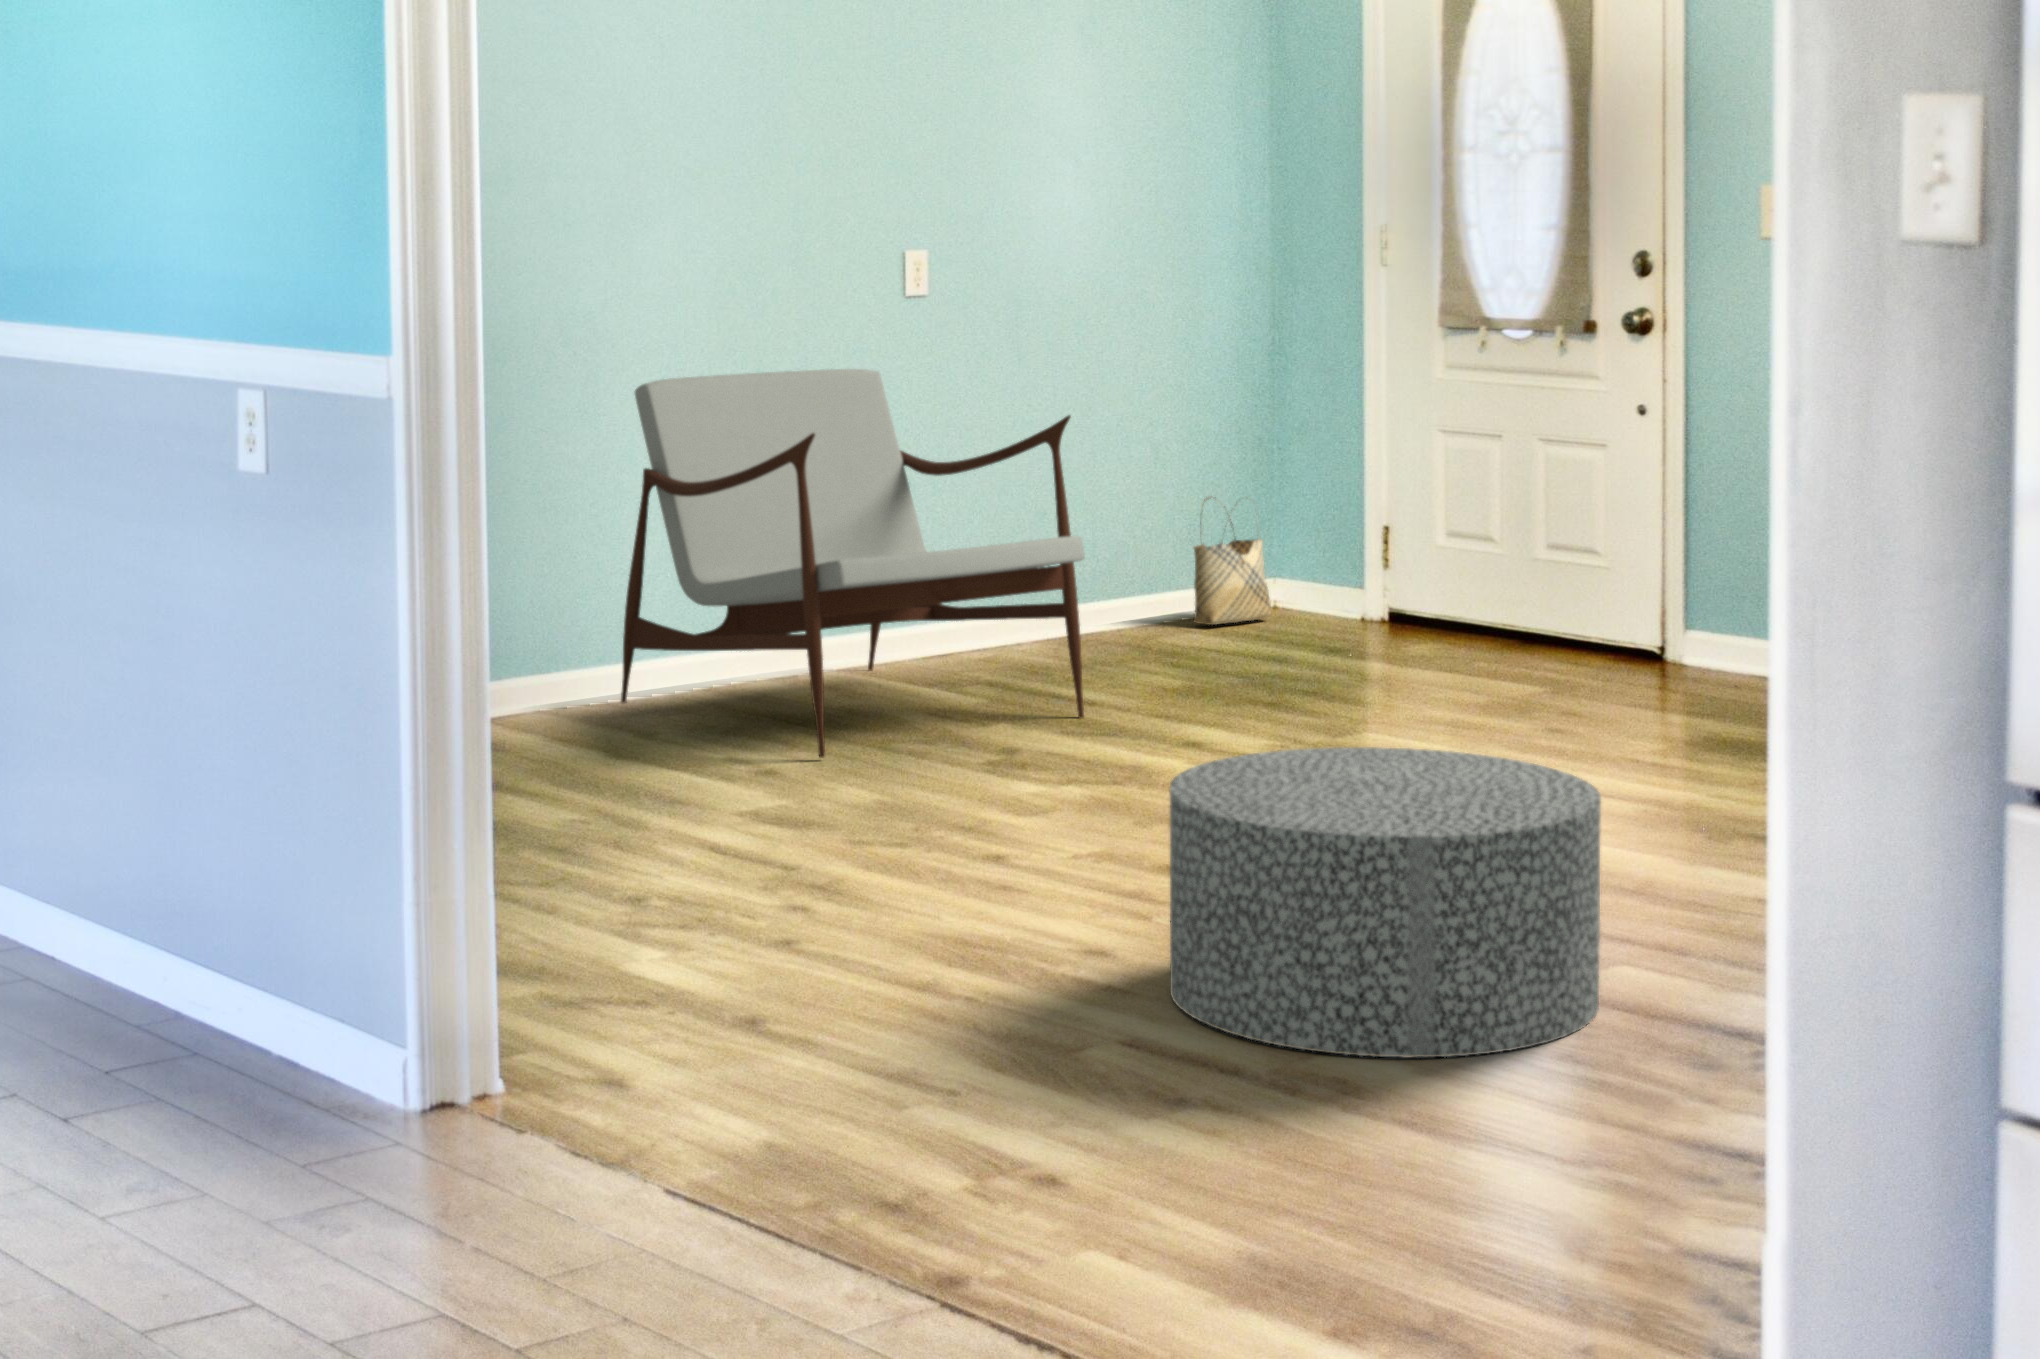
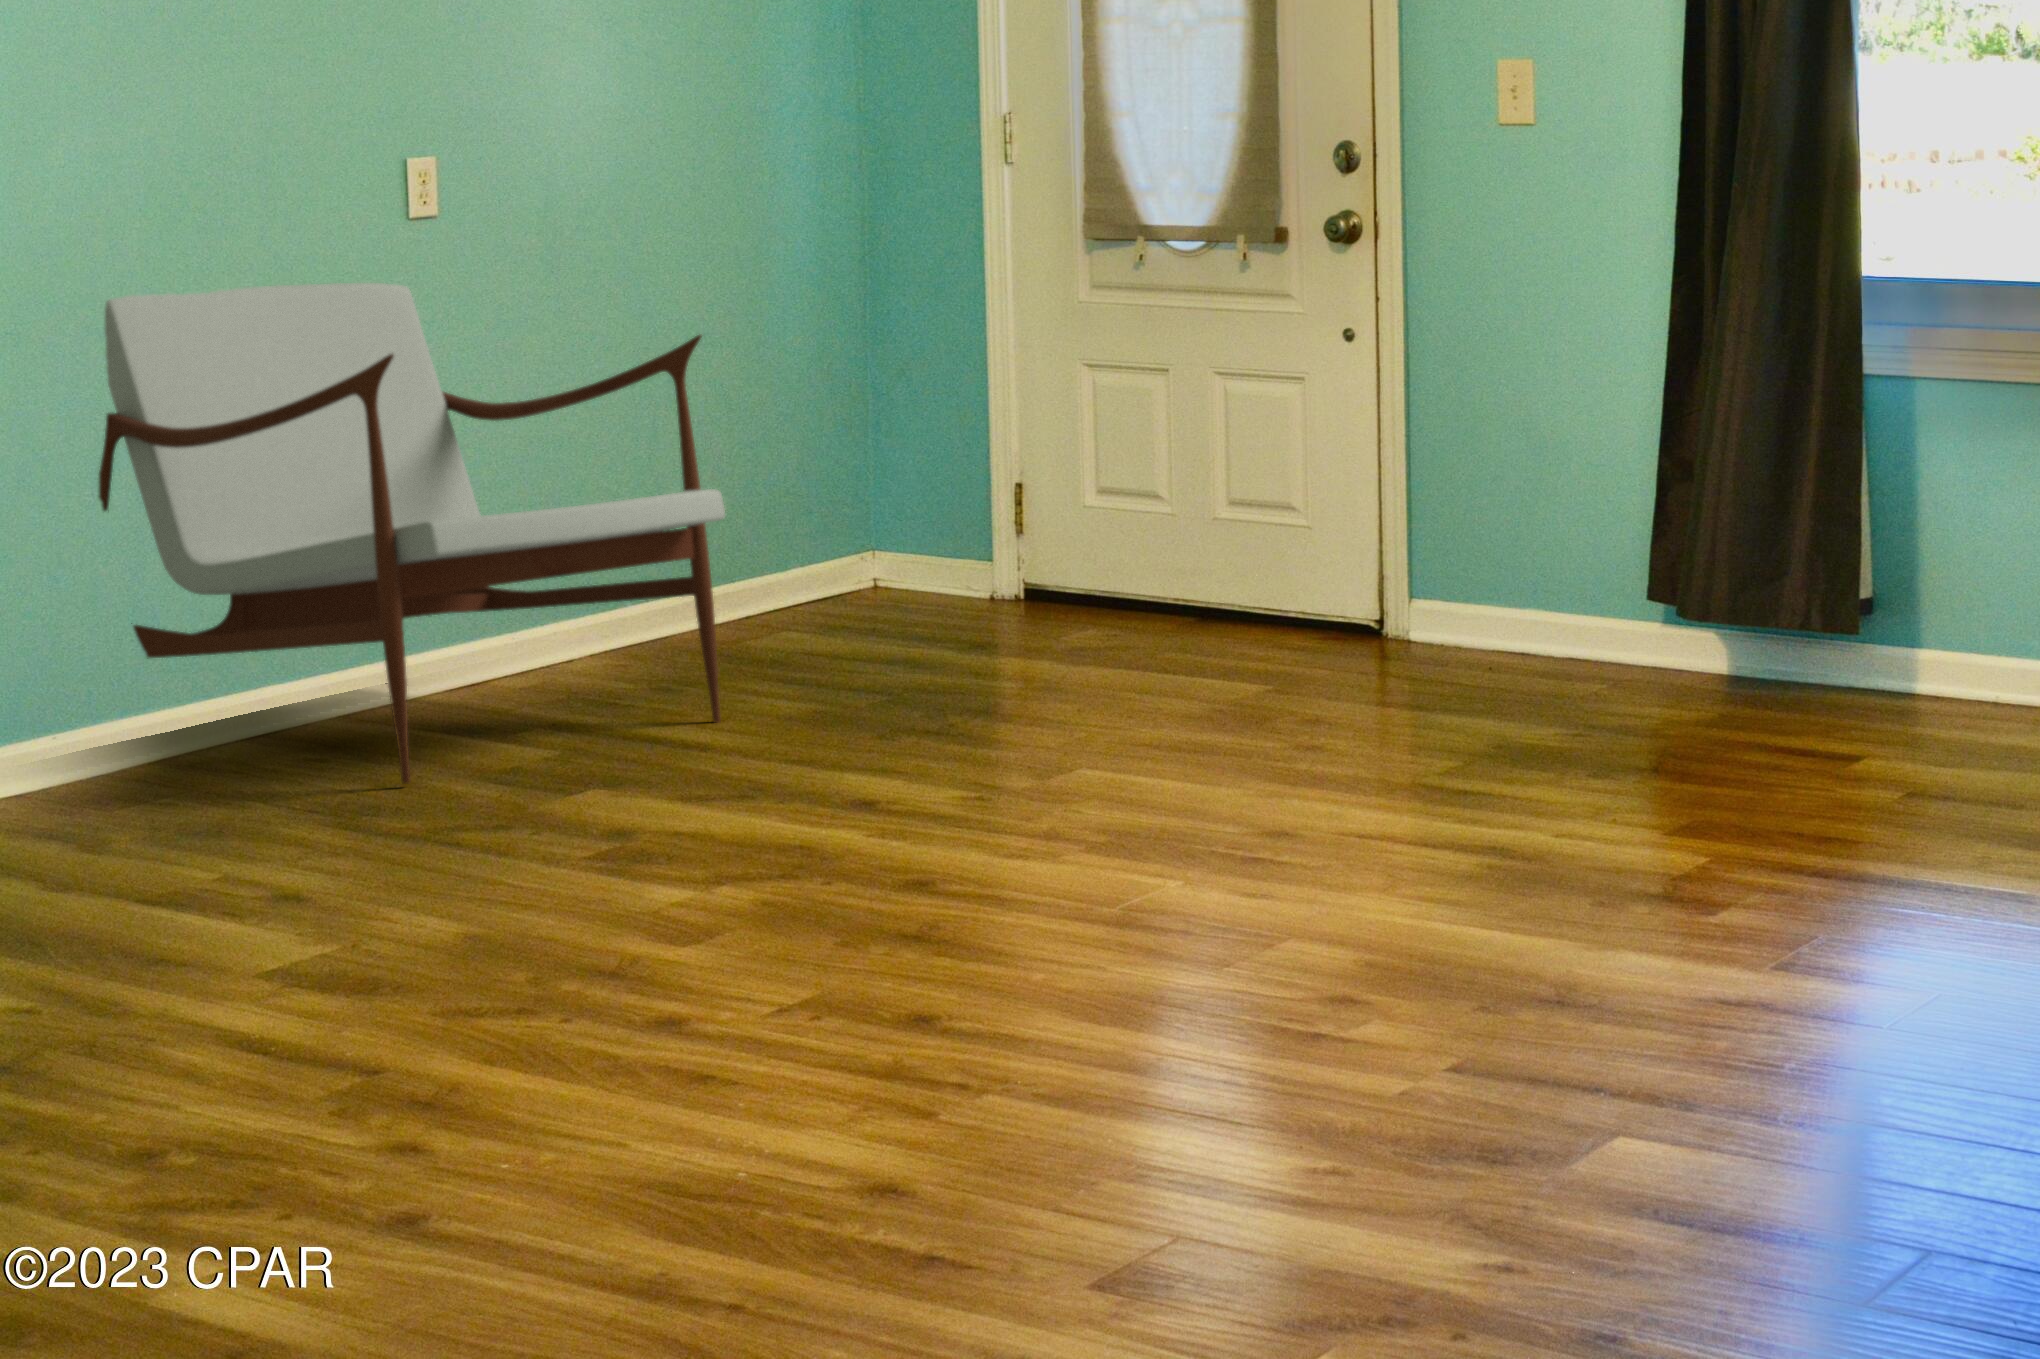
woven basket: present [1194,497,1271,625] -> none [783,452,878,613]
ottoman: present [1170,747,1601,1058] -> none [1058,700,1577,1056]

